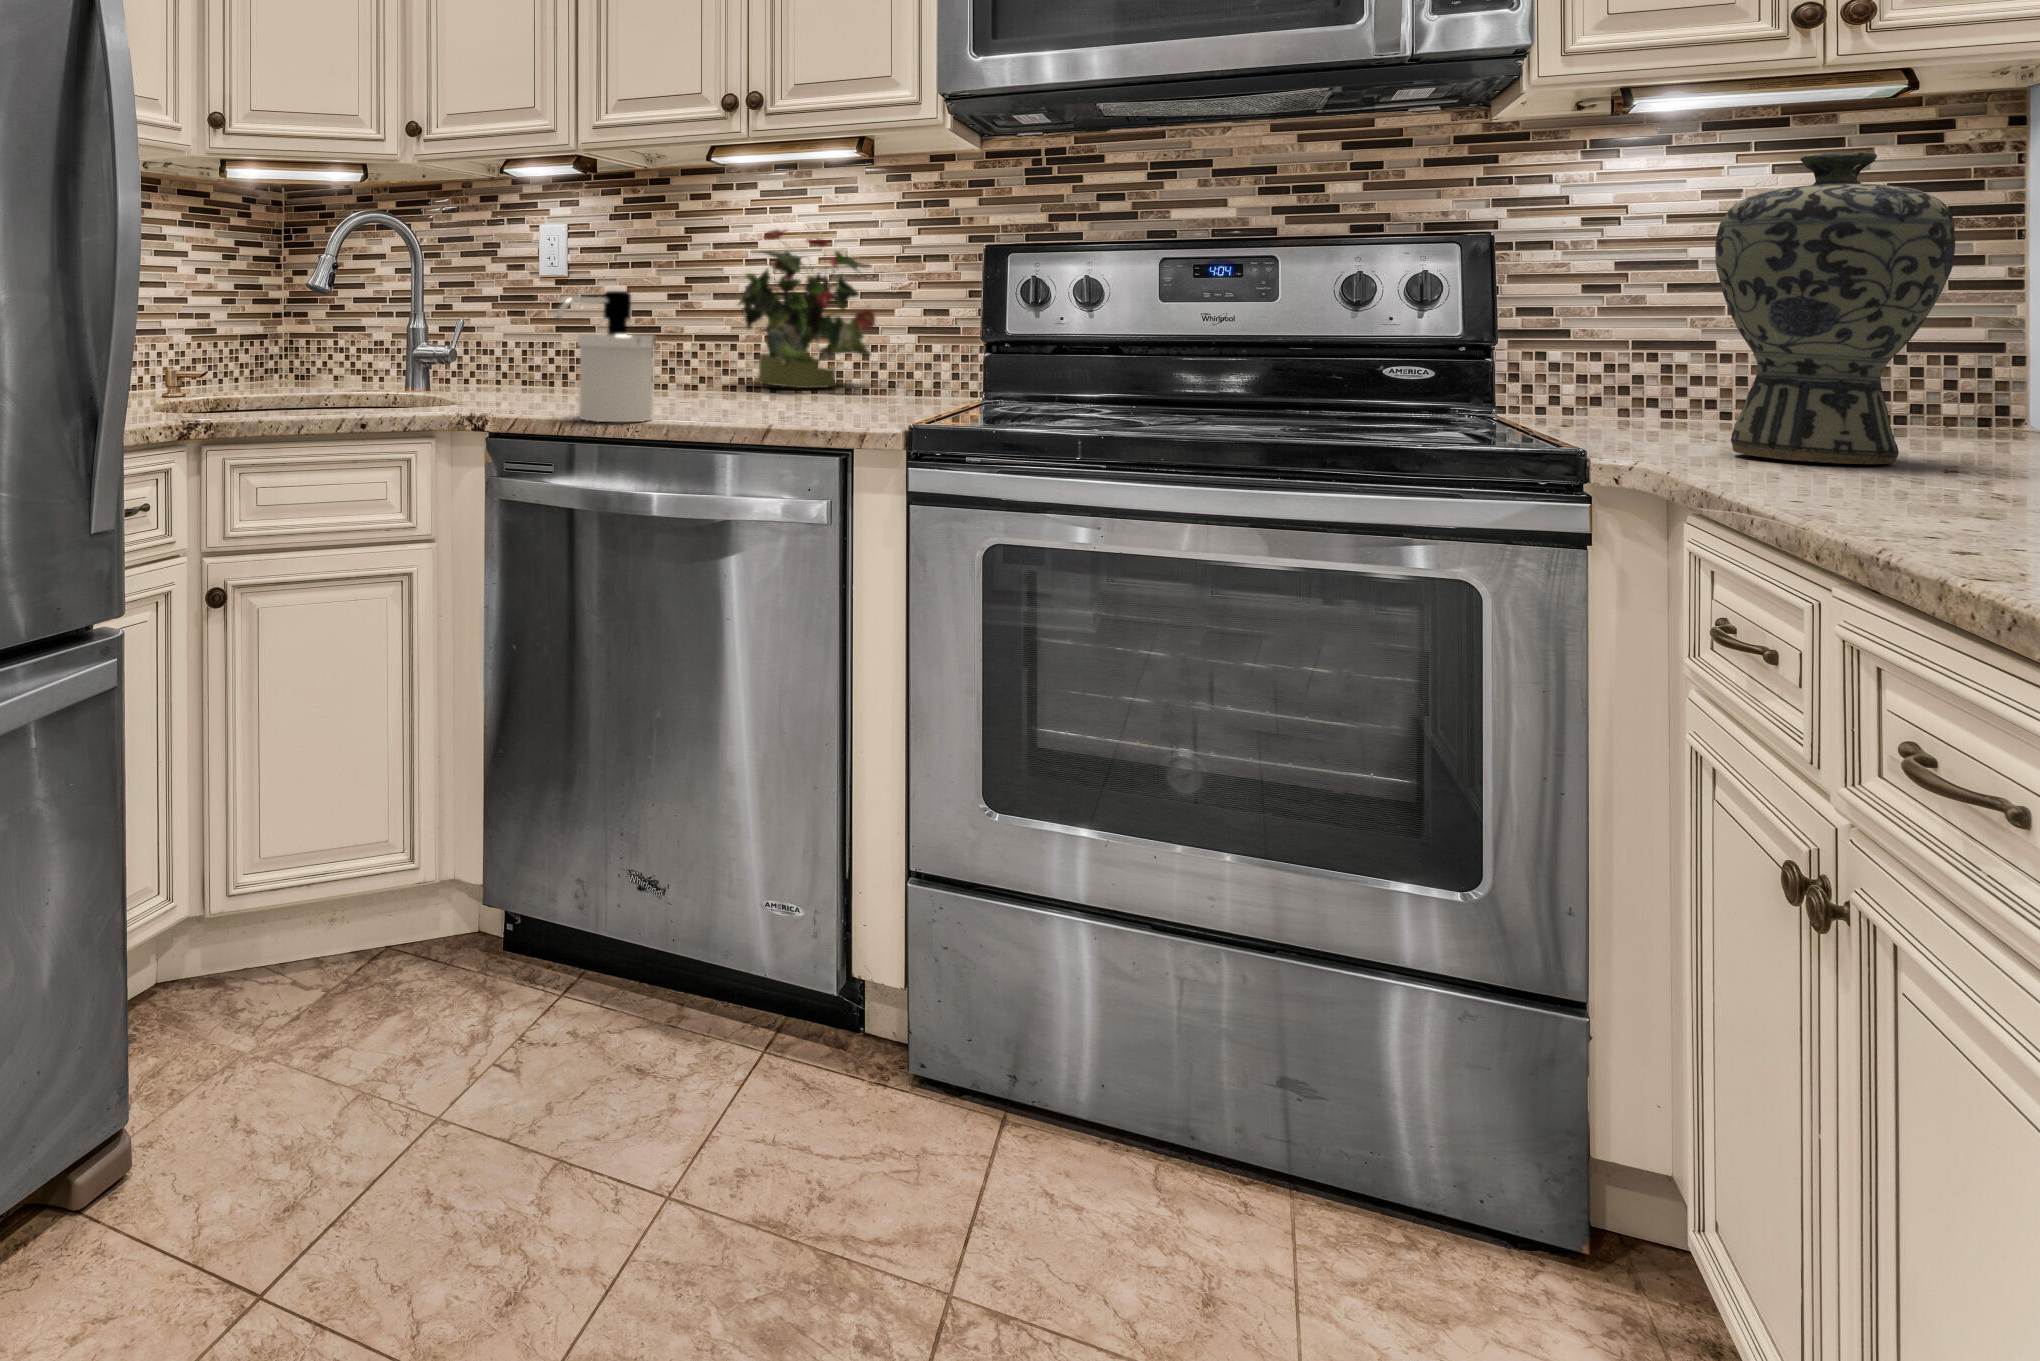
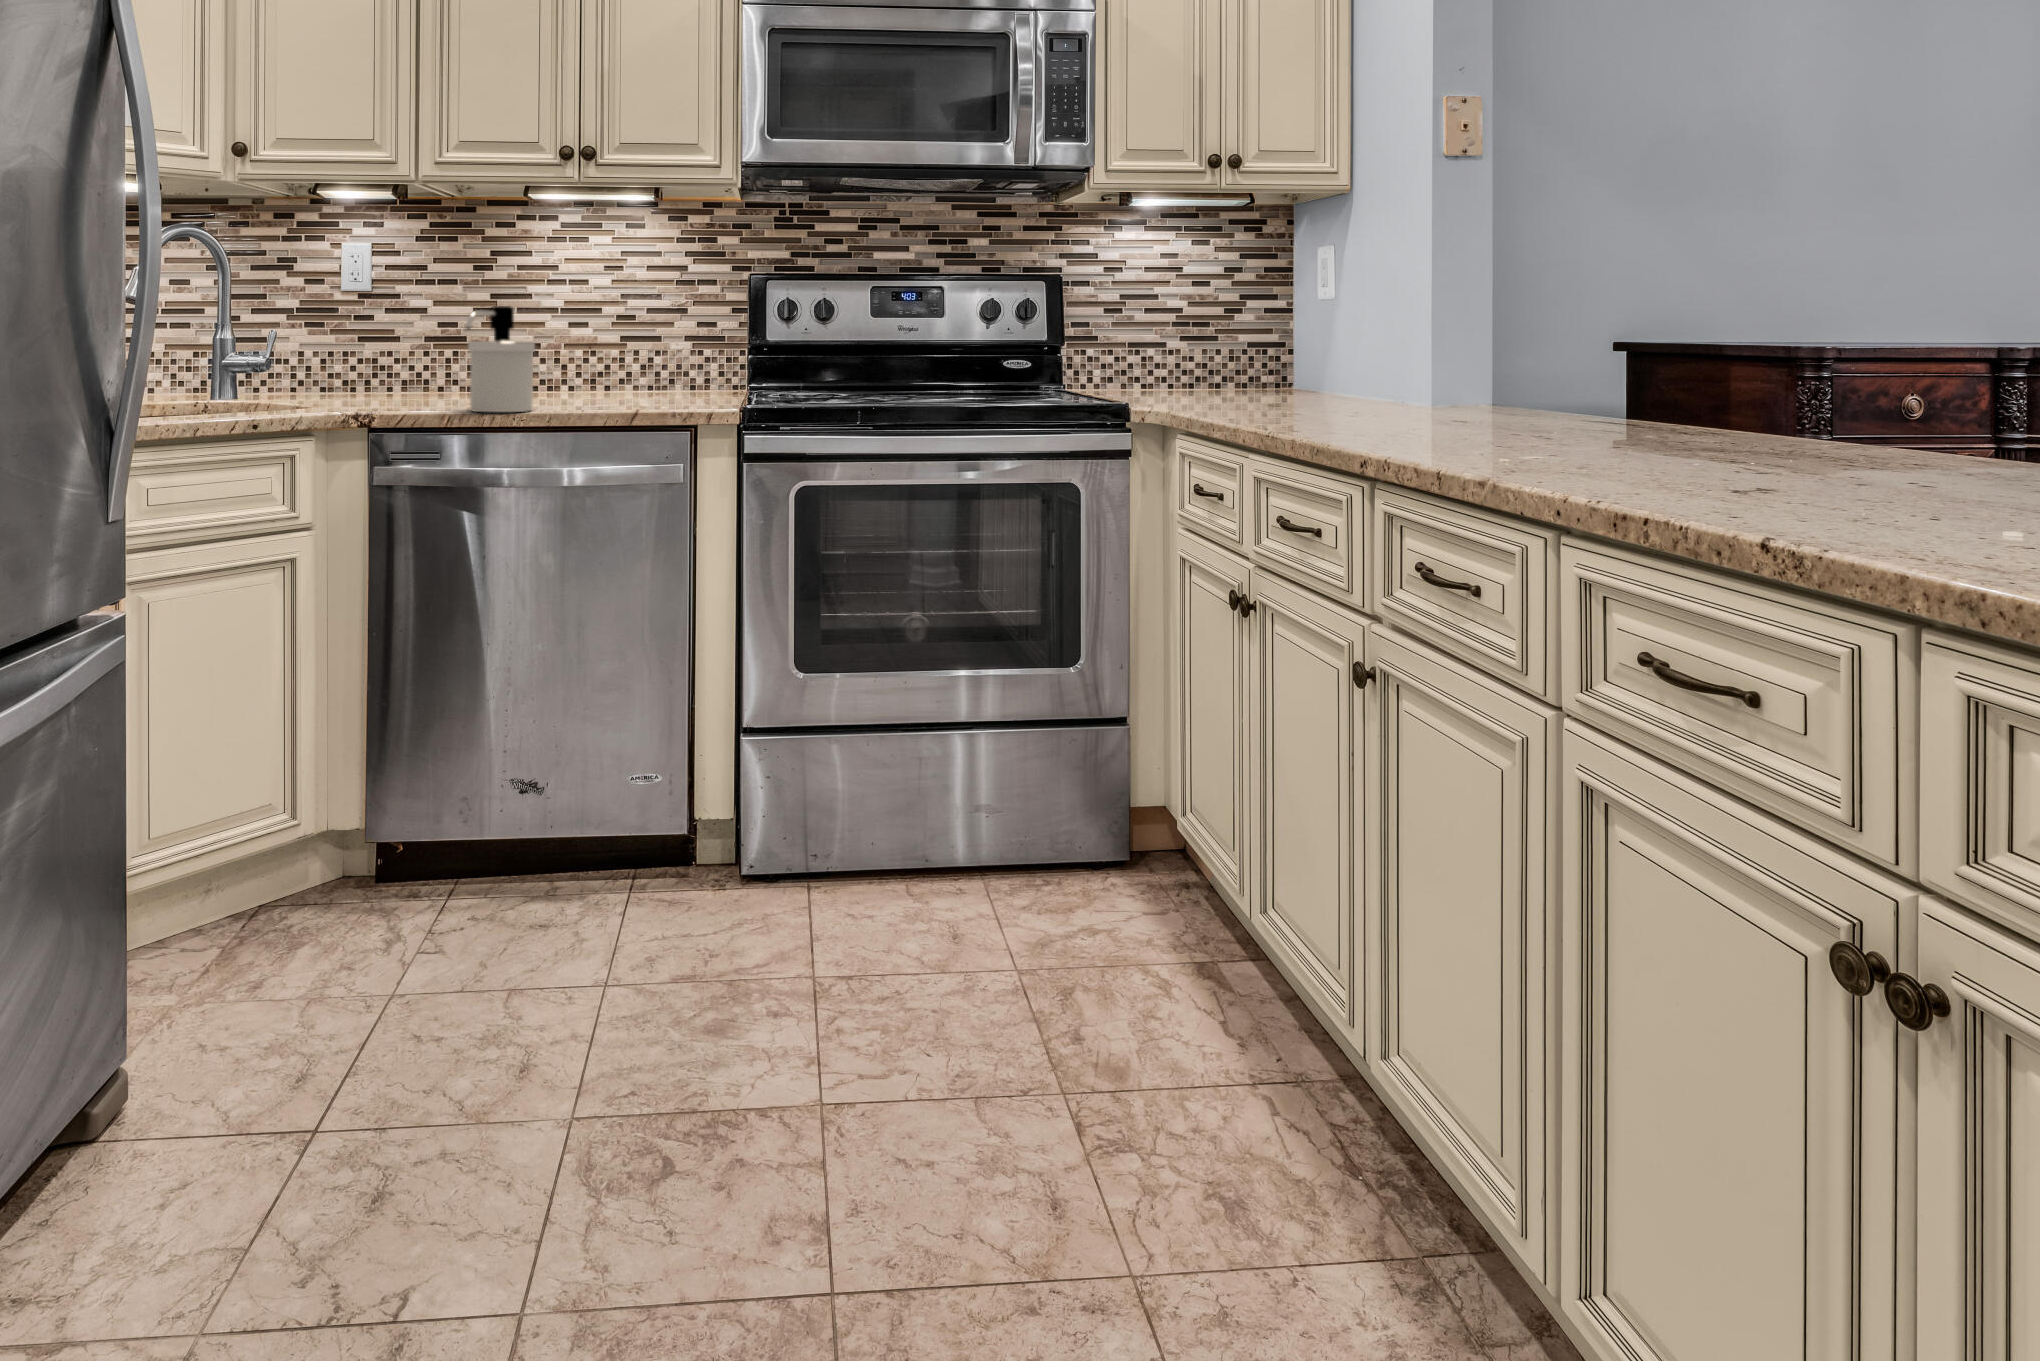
vase: present [1715,152,1955,464] -> none [1178,243,1270,404]
potted plant: present [738,230,875,388] -> none [539,256,669,386]

